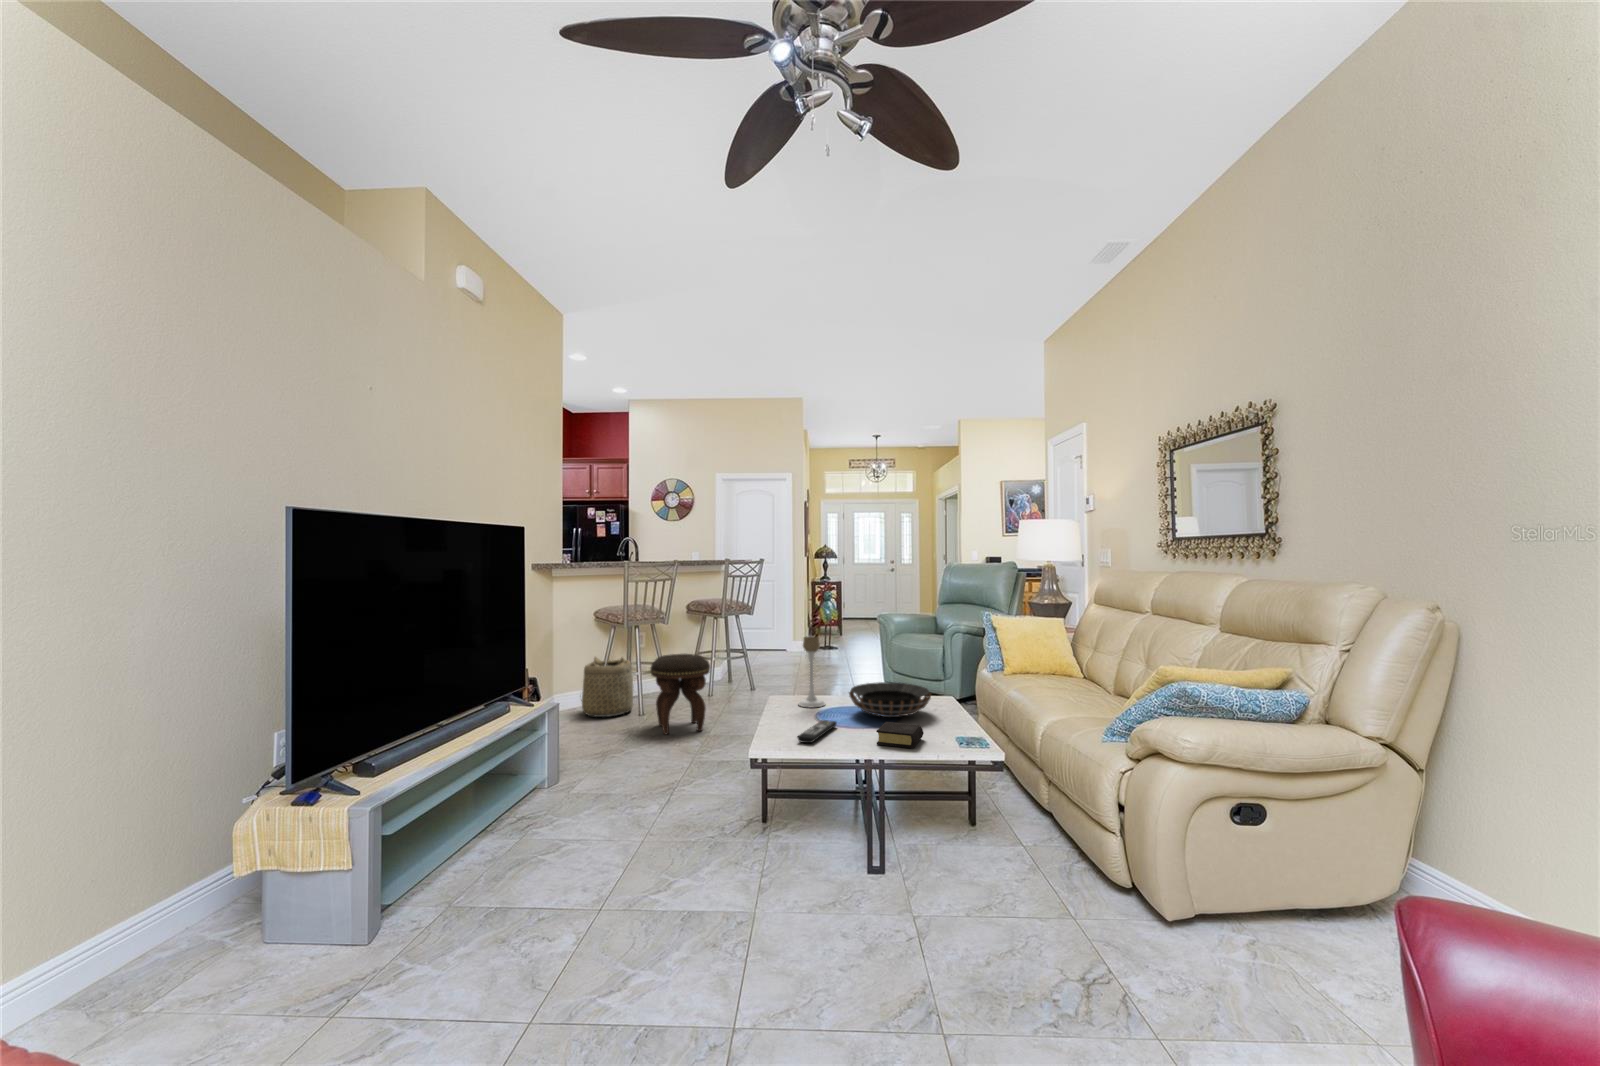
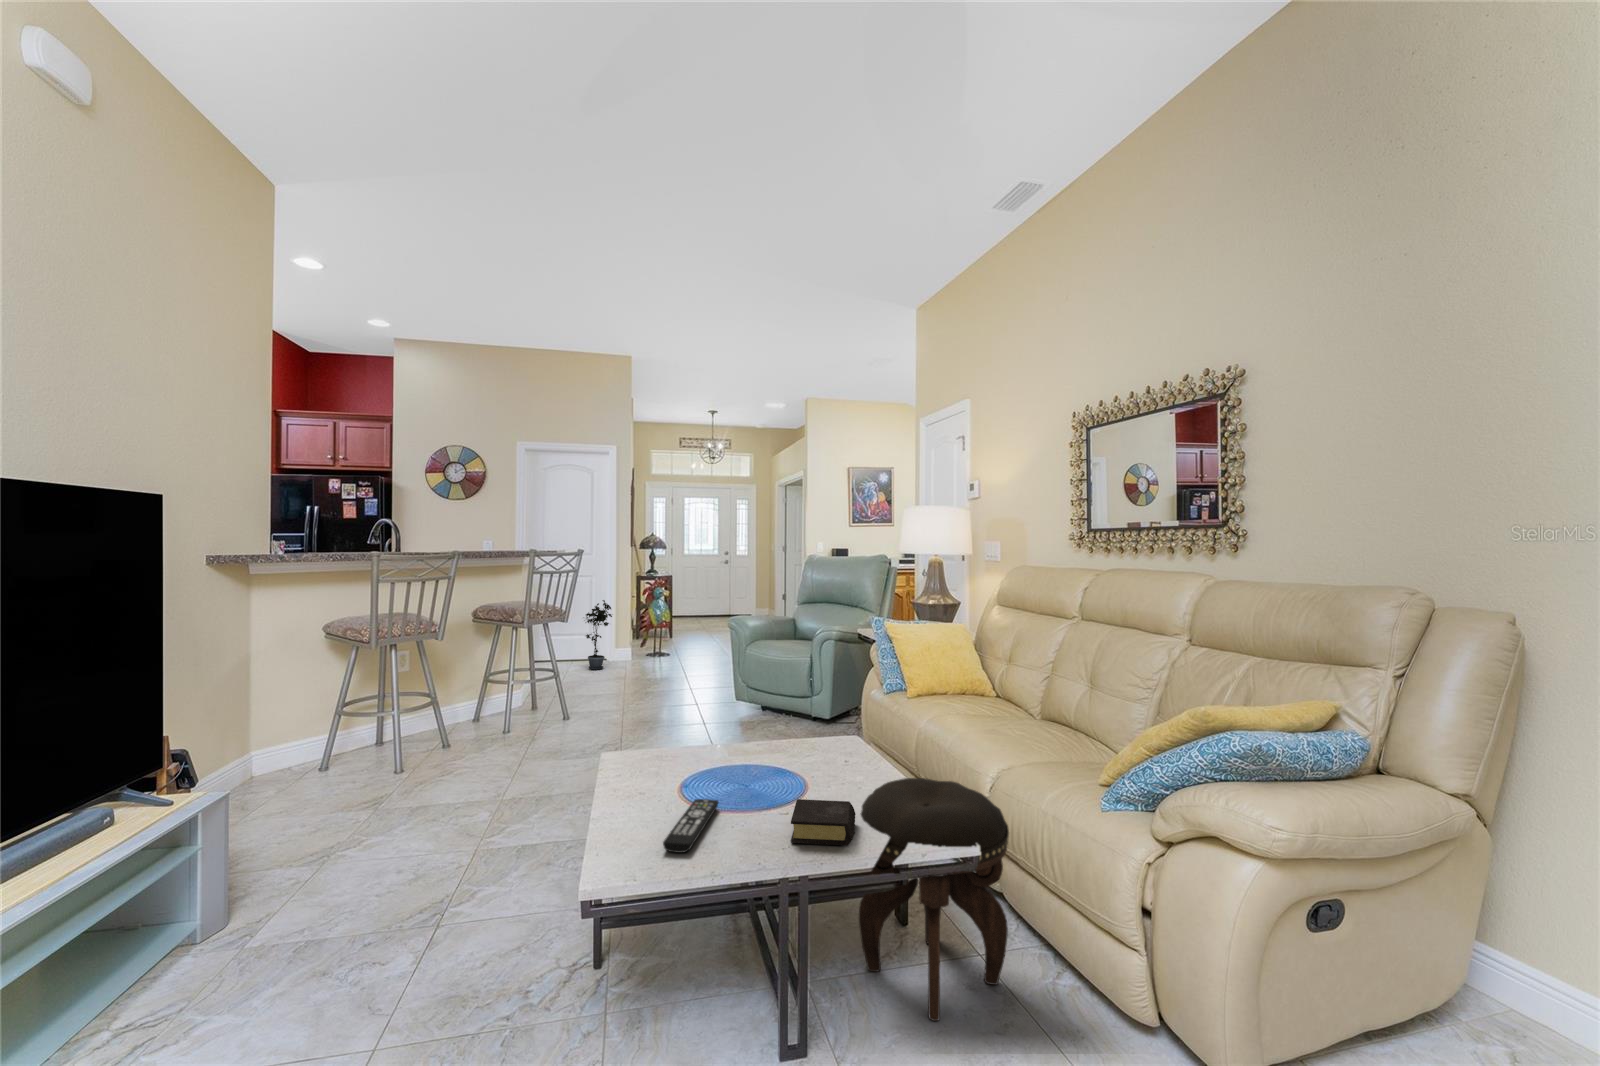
potted plant: none [766,601,791,658] -> present [586,600,612,670]
candle holder: present [798,637,825,708] -> none [648,664,690,771]
footstool: present [650,654,710,735] -> present [859,778,1009,1021]
basket: present [581,657,633,717] -> none [298,689,389,781]
decorative bowl: present [849,682,931,717] -> none [728,724,846,782]

